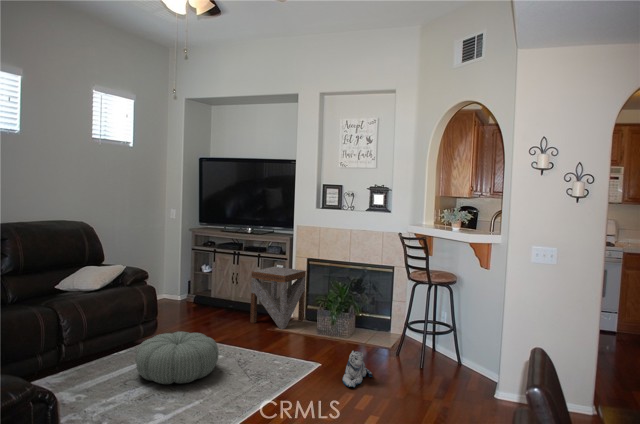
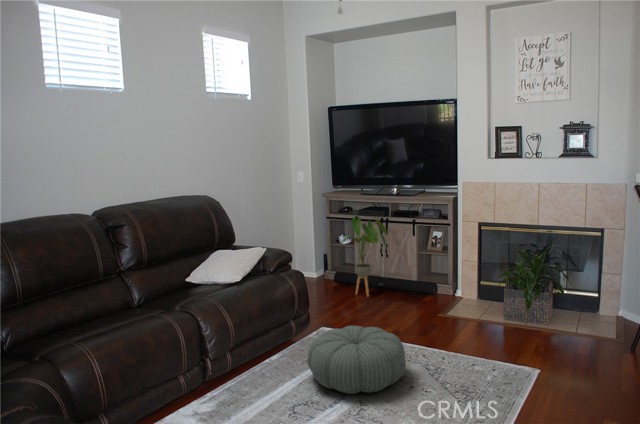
house plant: none [196,248,237,316] -> present [342,217,387,296]
side table: present [250,267,306,329] -> none [411,235,477,313]
plush toy: present [342,351,372,387] -> none [570,349,612,398]

